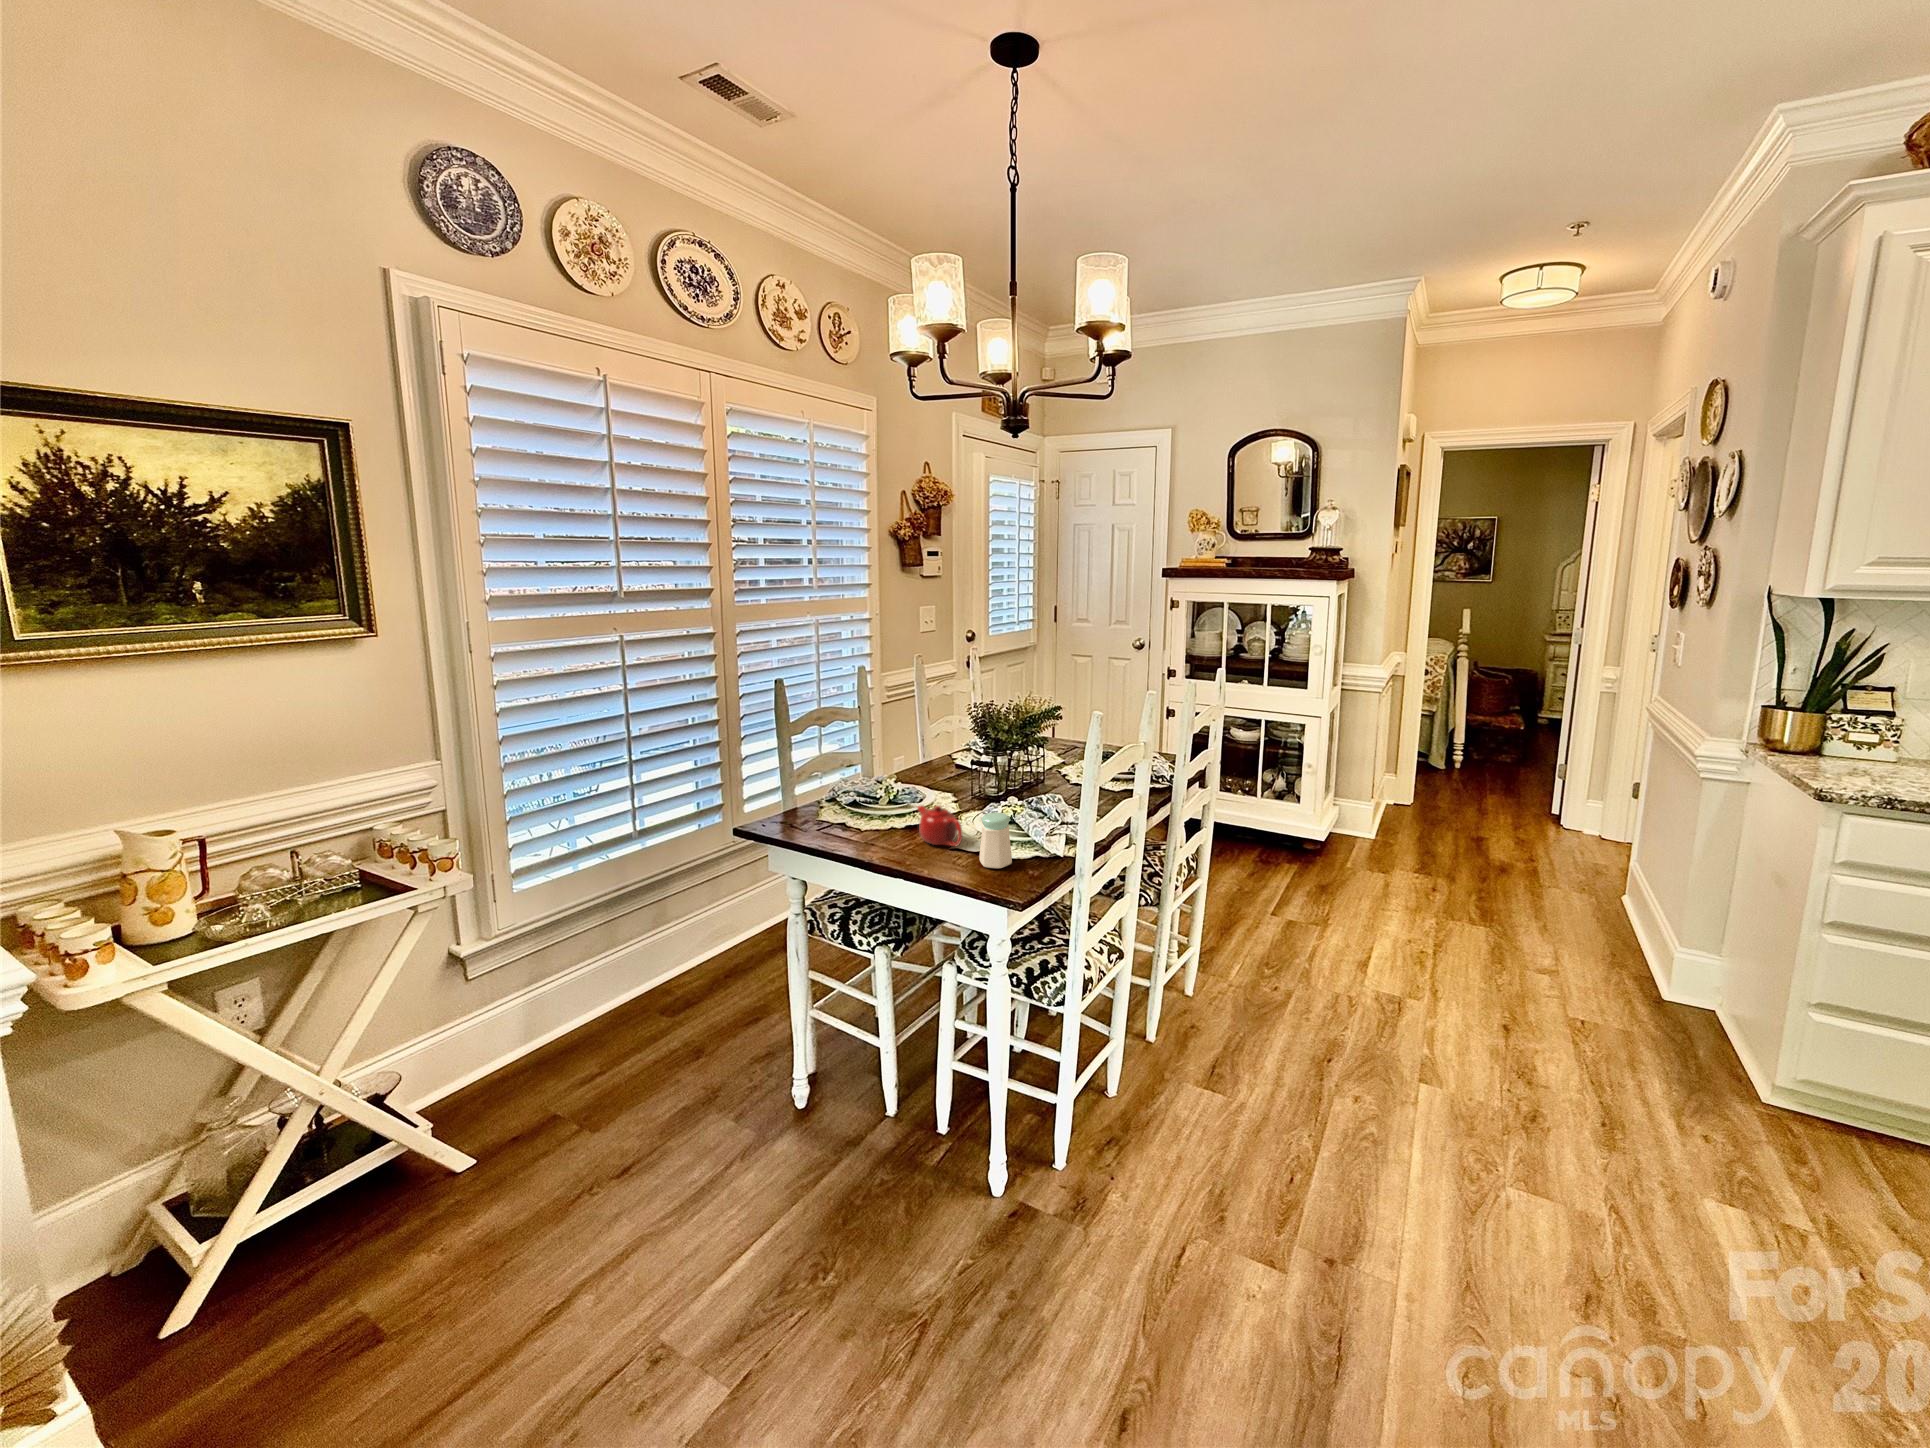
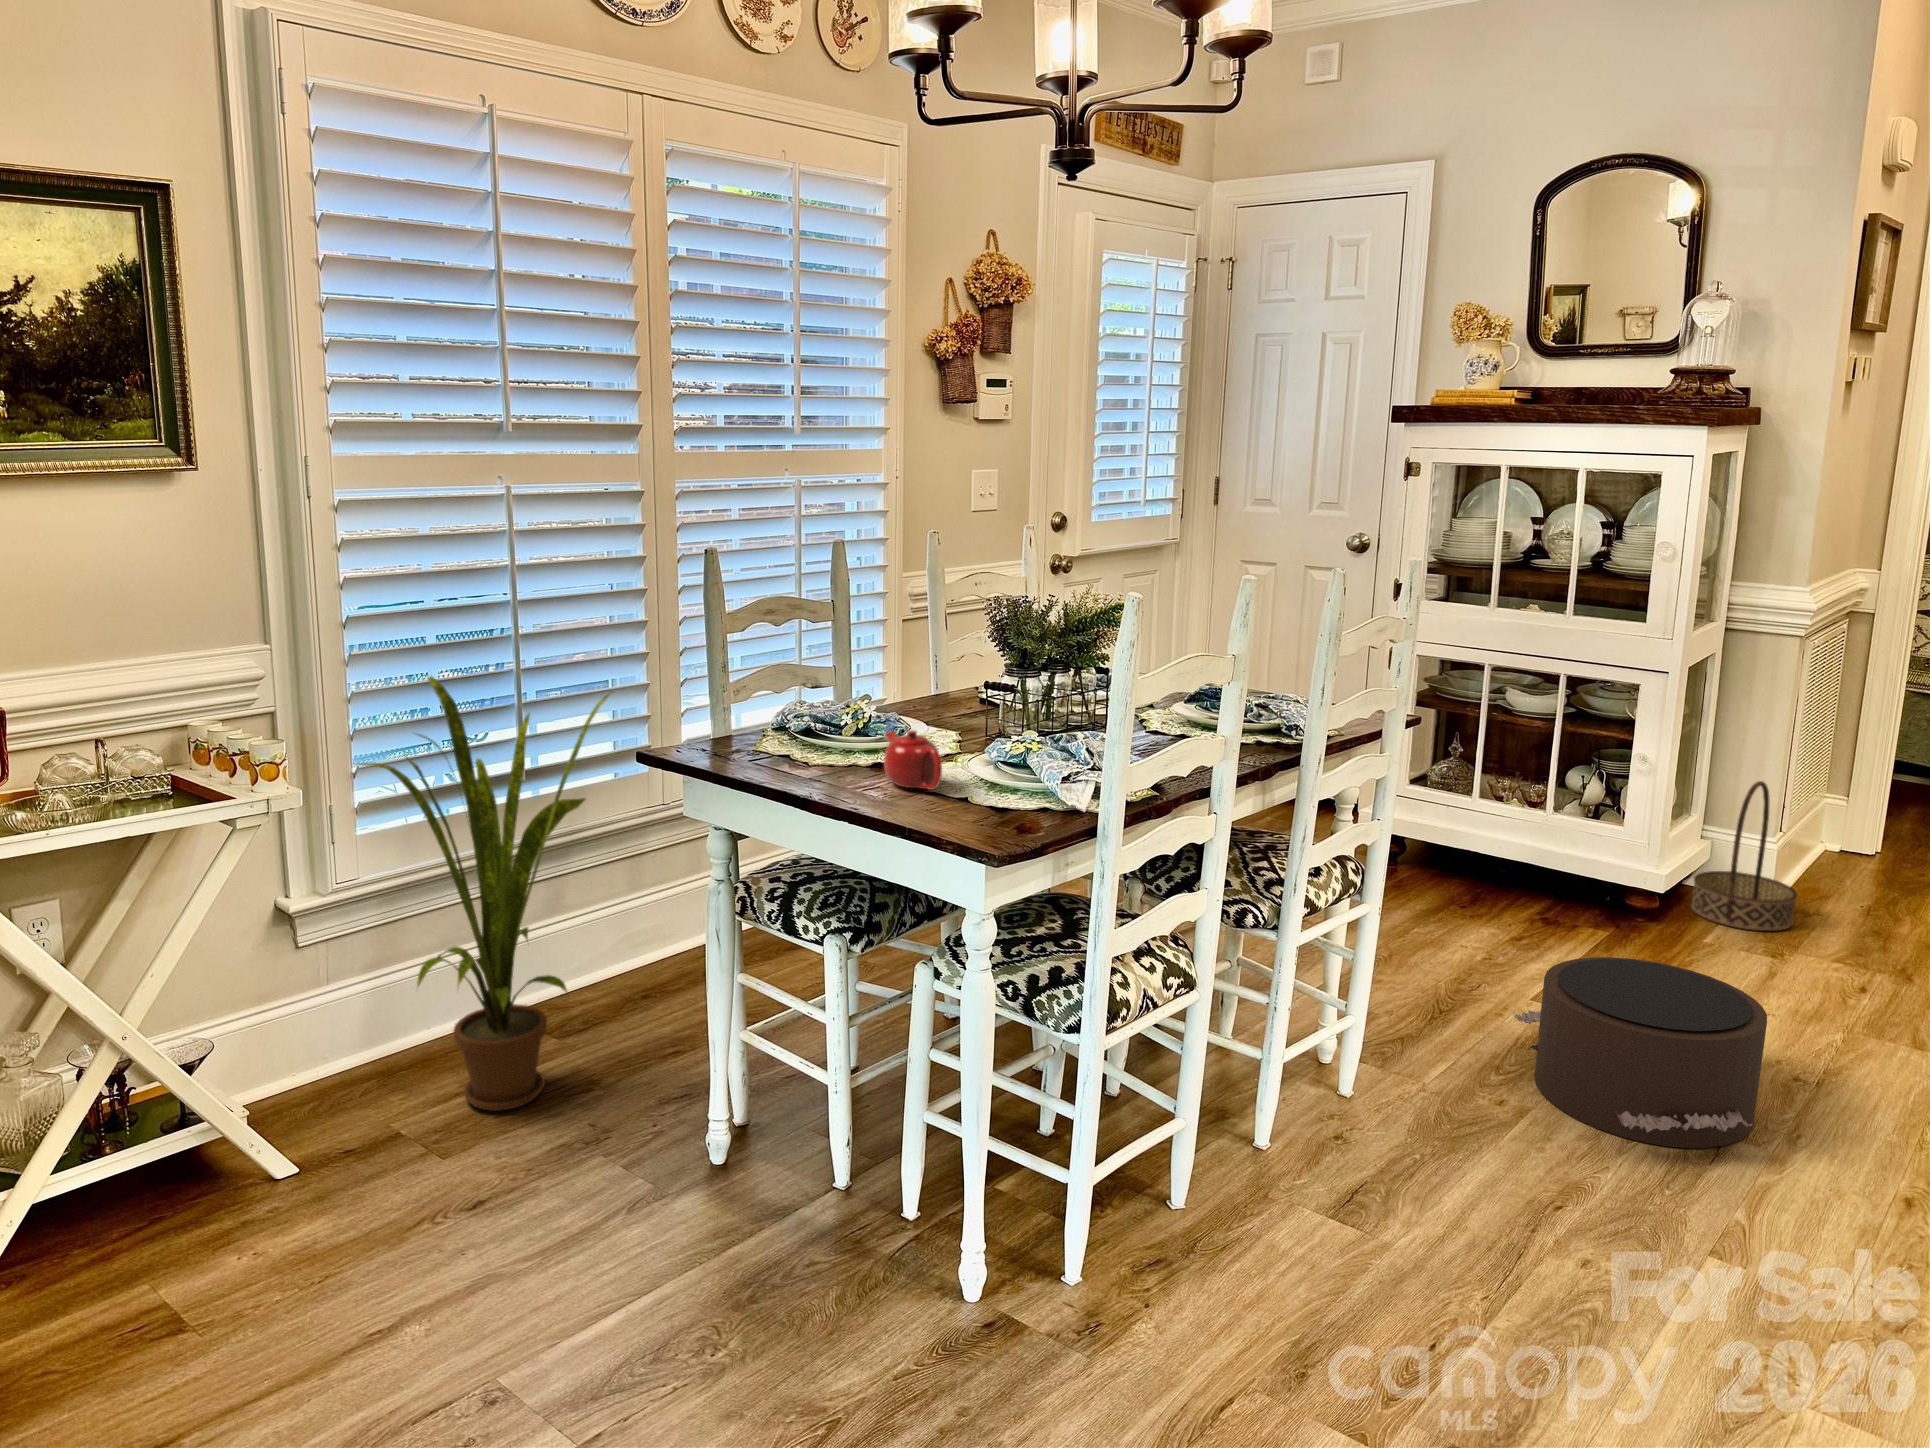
house plant: none [510,768,717,1088] -> present [359,675,610,1111]
basket: none [1340,777,1394,861] -> present [1691,781,1797,931]
salt shaker: present [980,813,1012,868] -> none [962,738,1009,820]
pouf: none [1273,894,1416,1008] -> present [1514,957,1767,1148]

